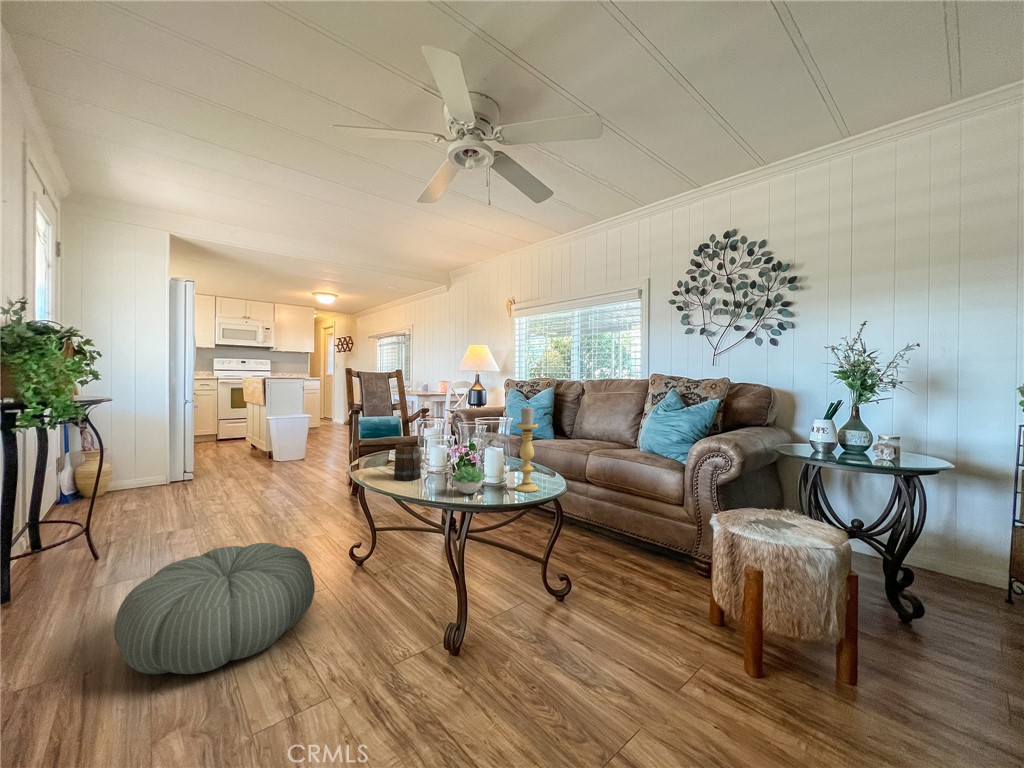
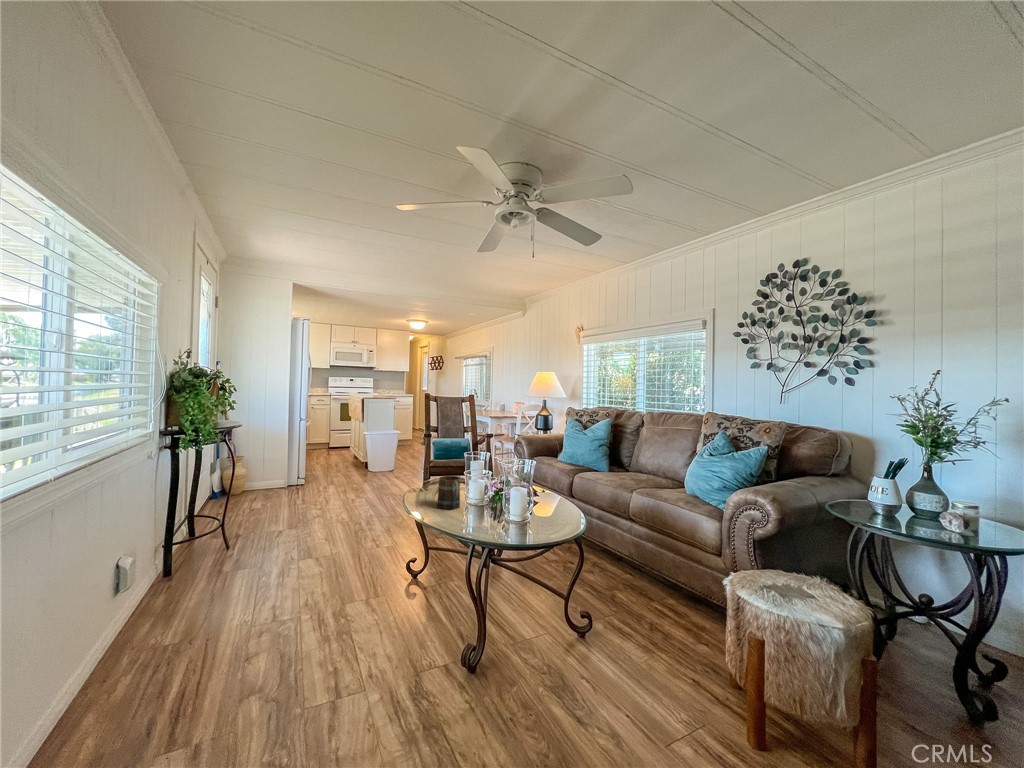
candle holder: present [515,406,538,492] -> none [537,451,559,531]
succulent plant: present [451,467,486,494] -> none [476,503,510,528]
pouf: present [114,543,315,674] -> none [227,551,369,651]

